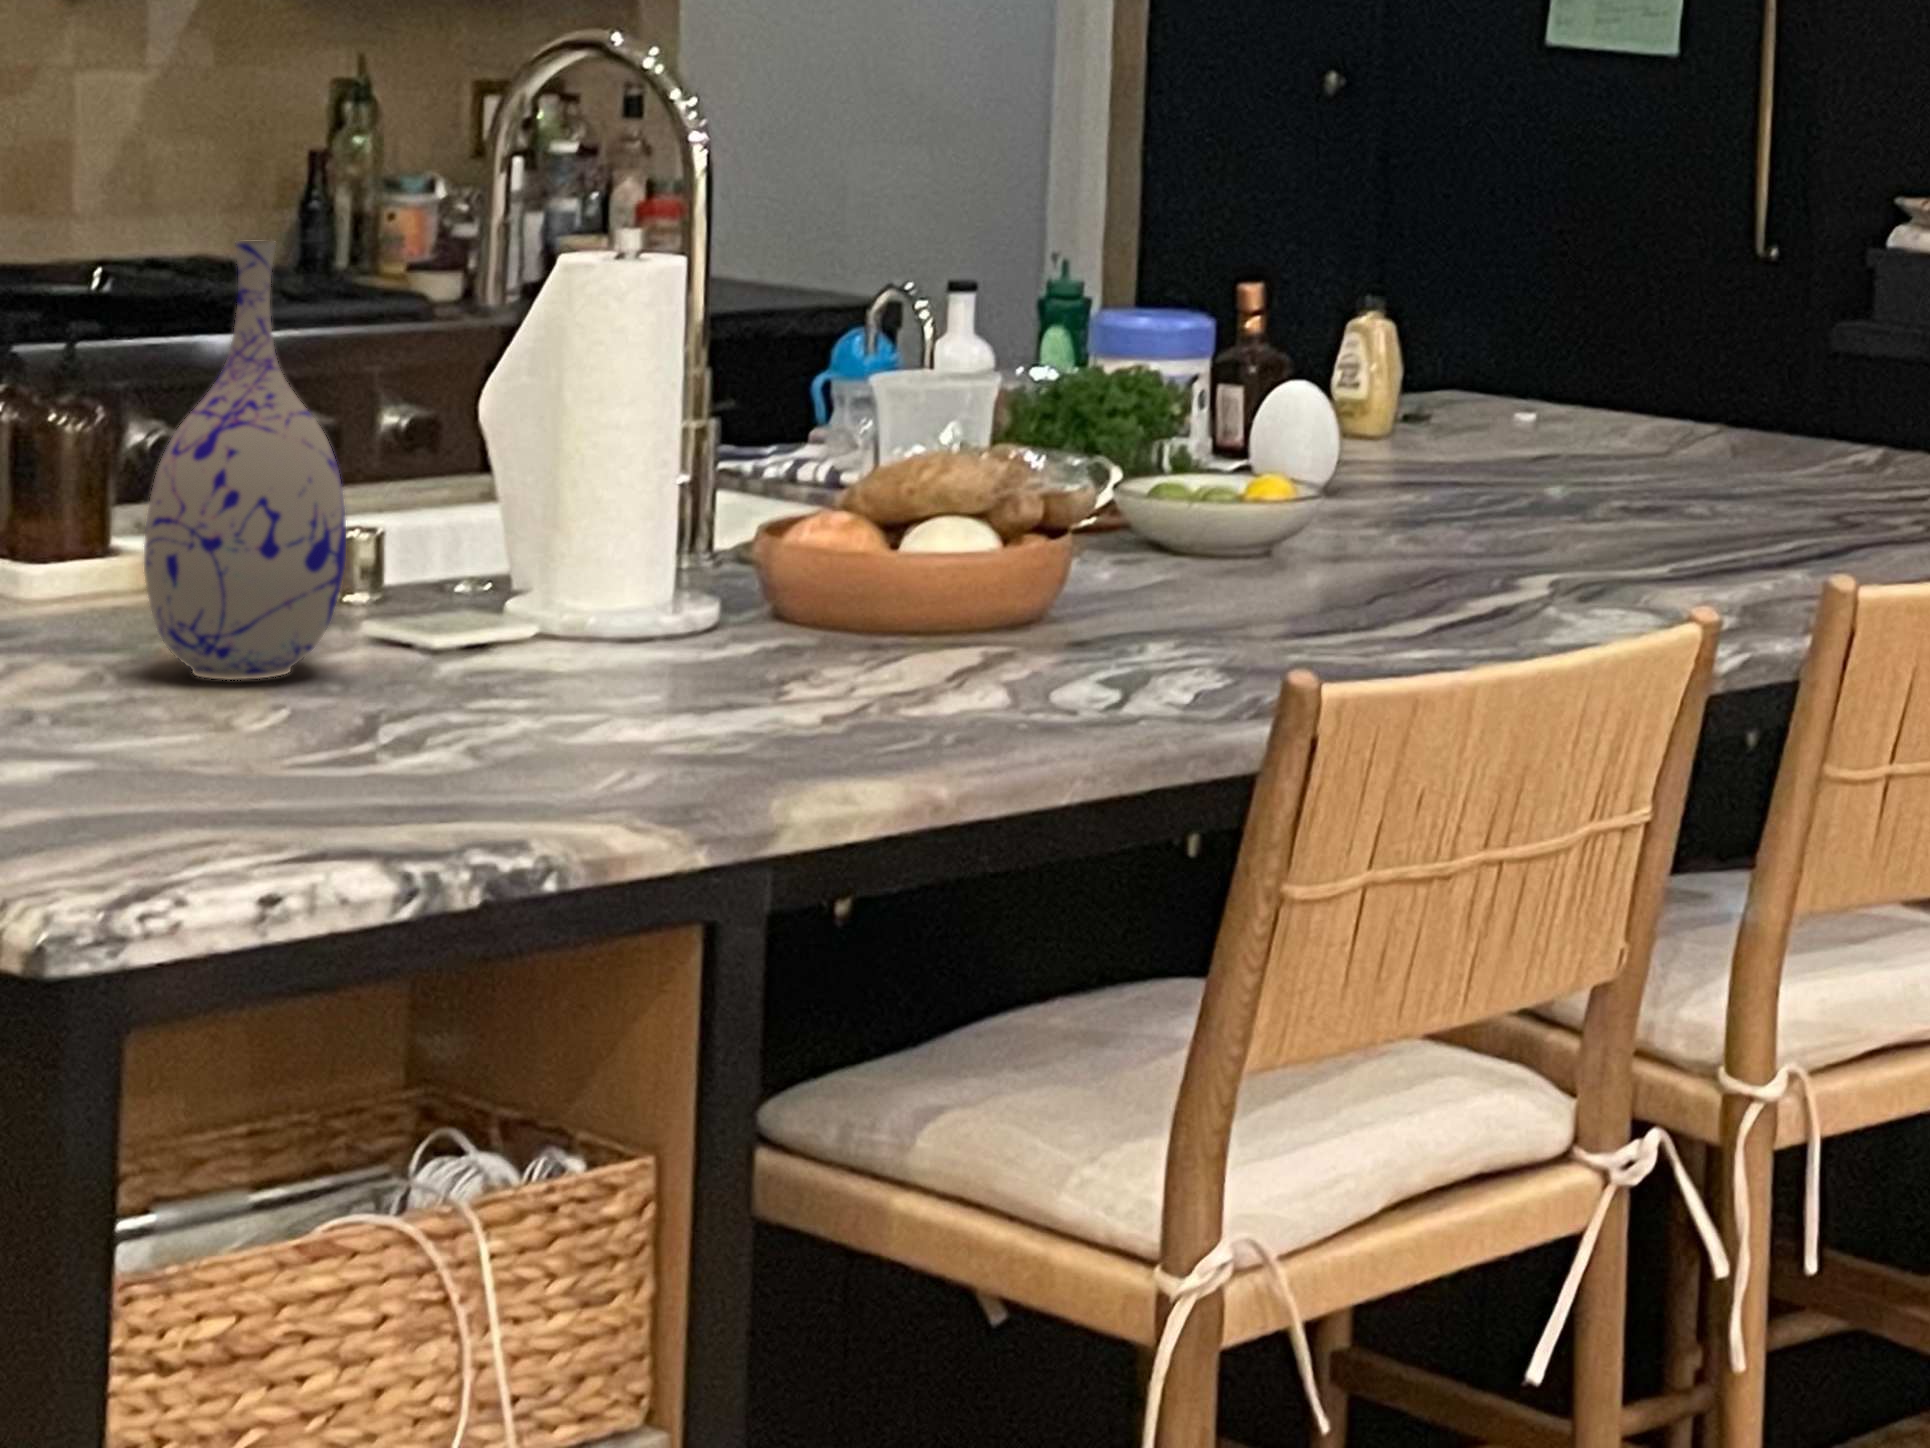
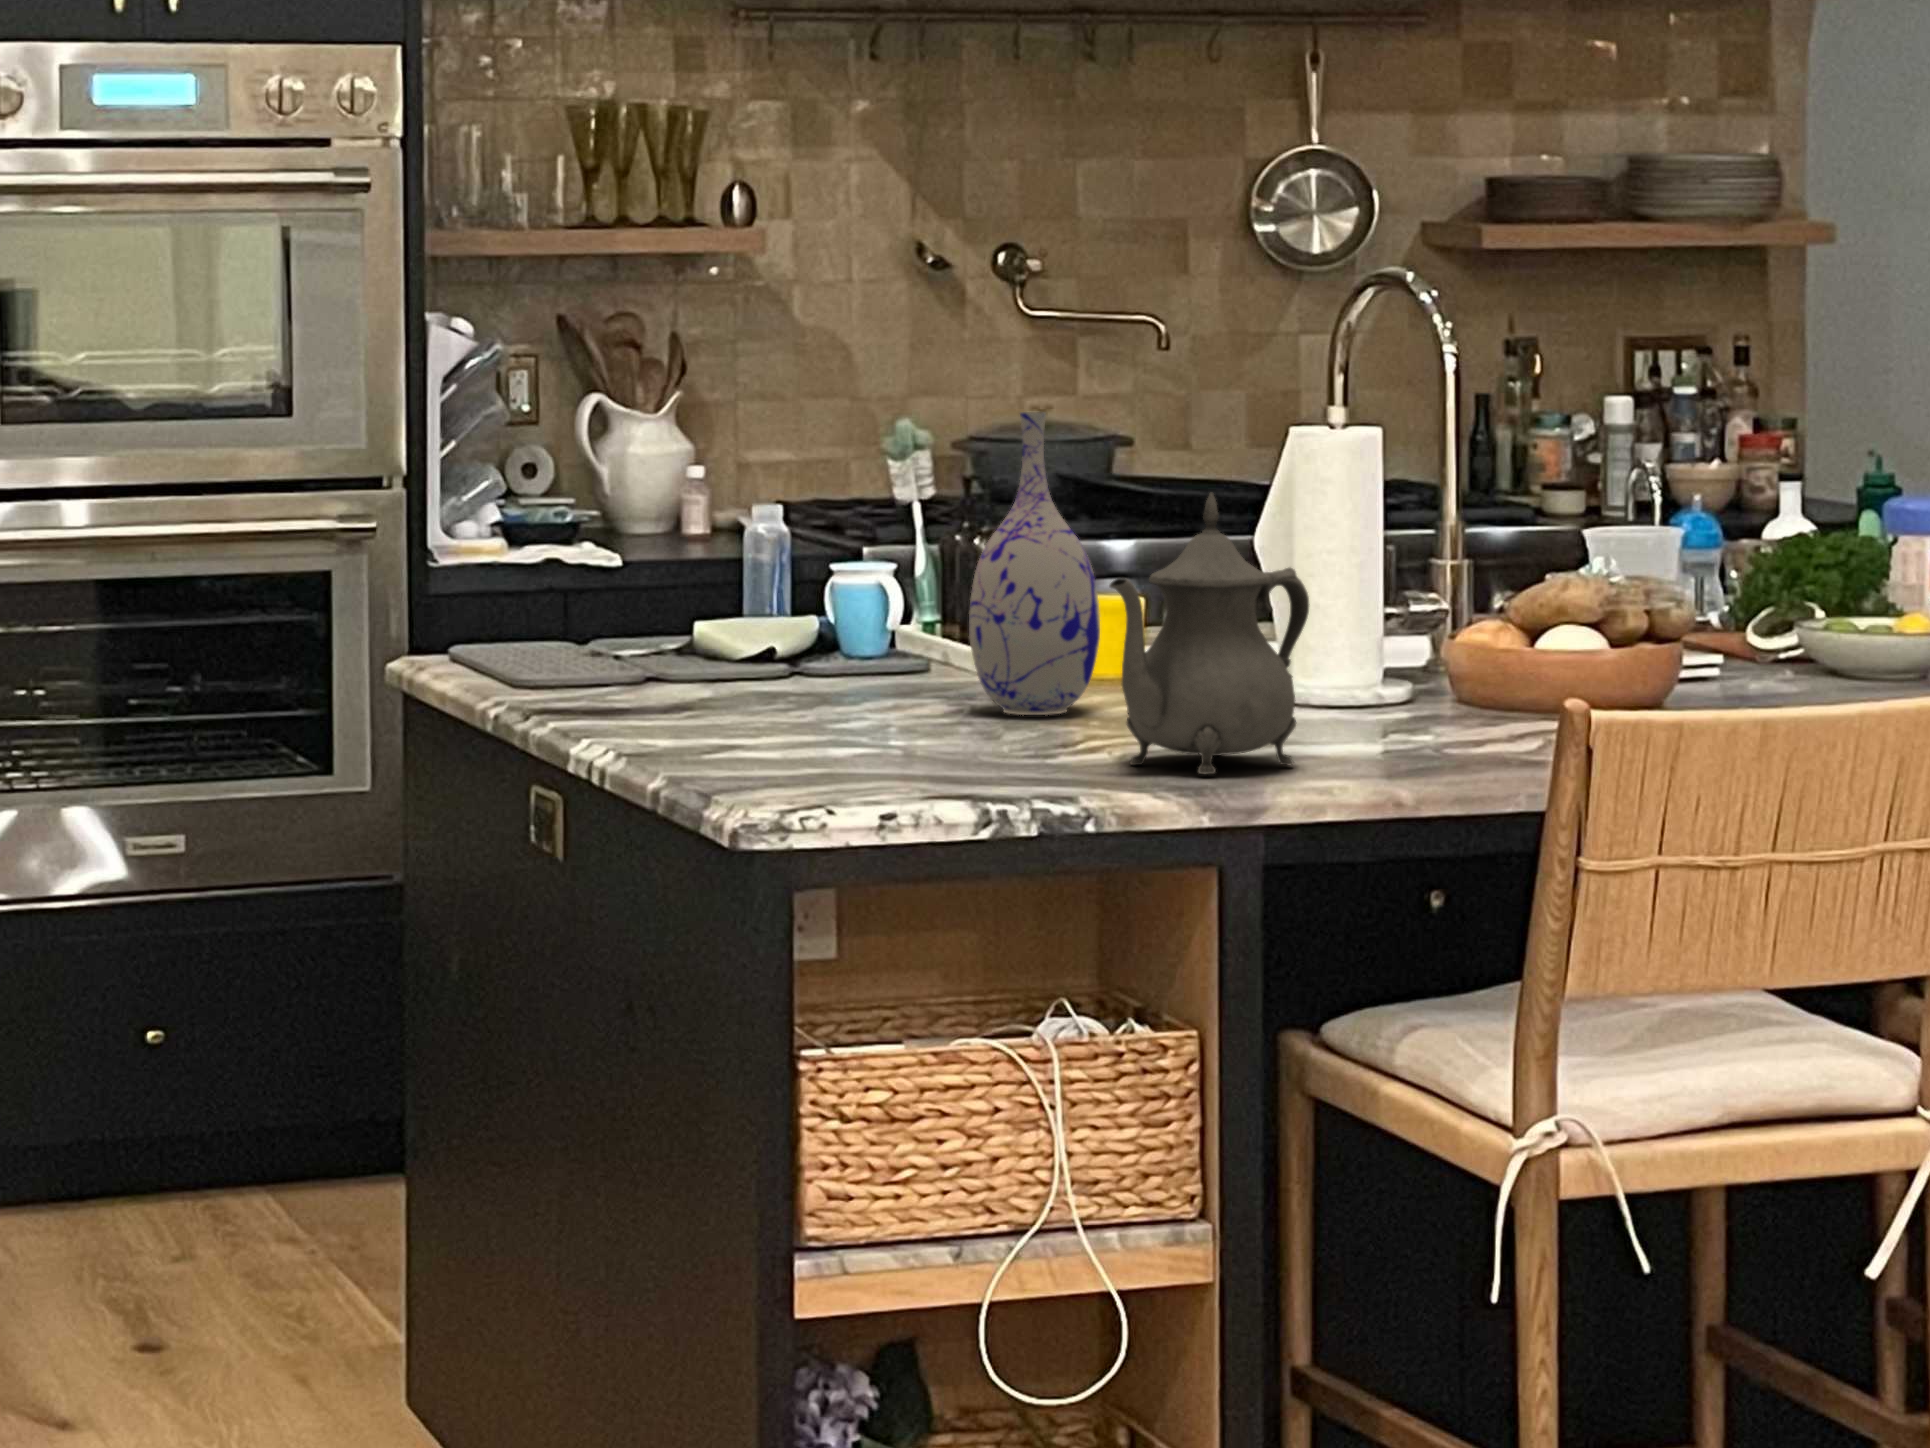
teapot: none [507,374,758,781] -> present [1109,493,1310,774]

